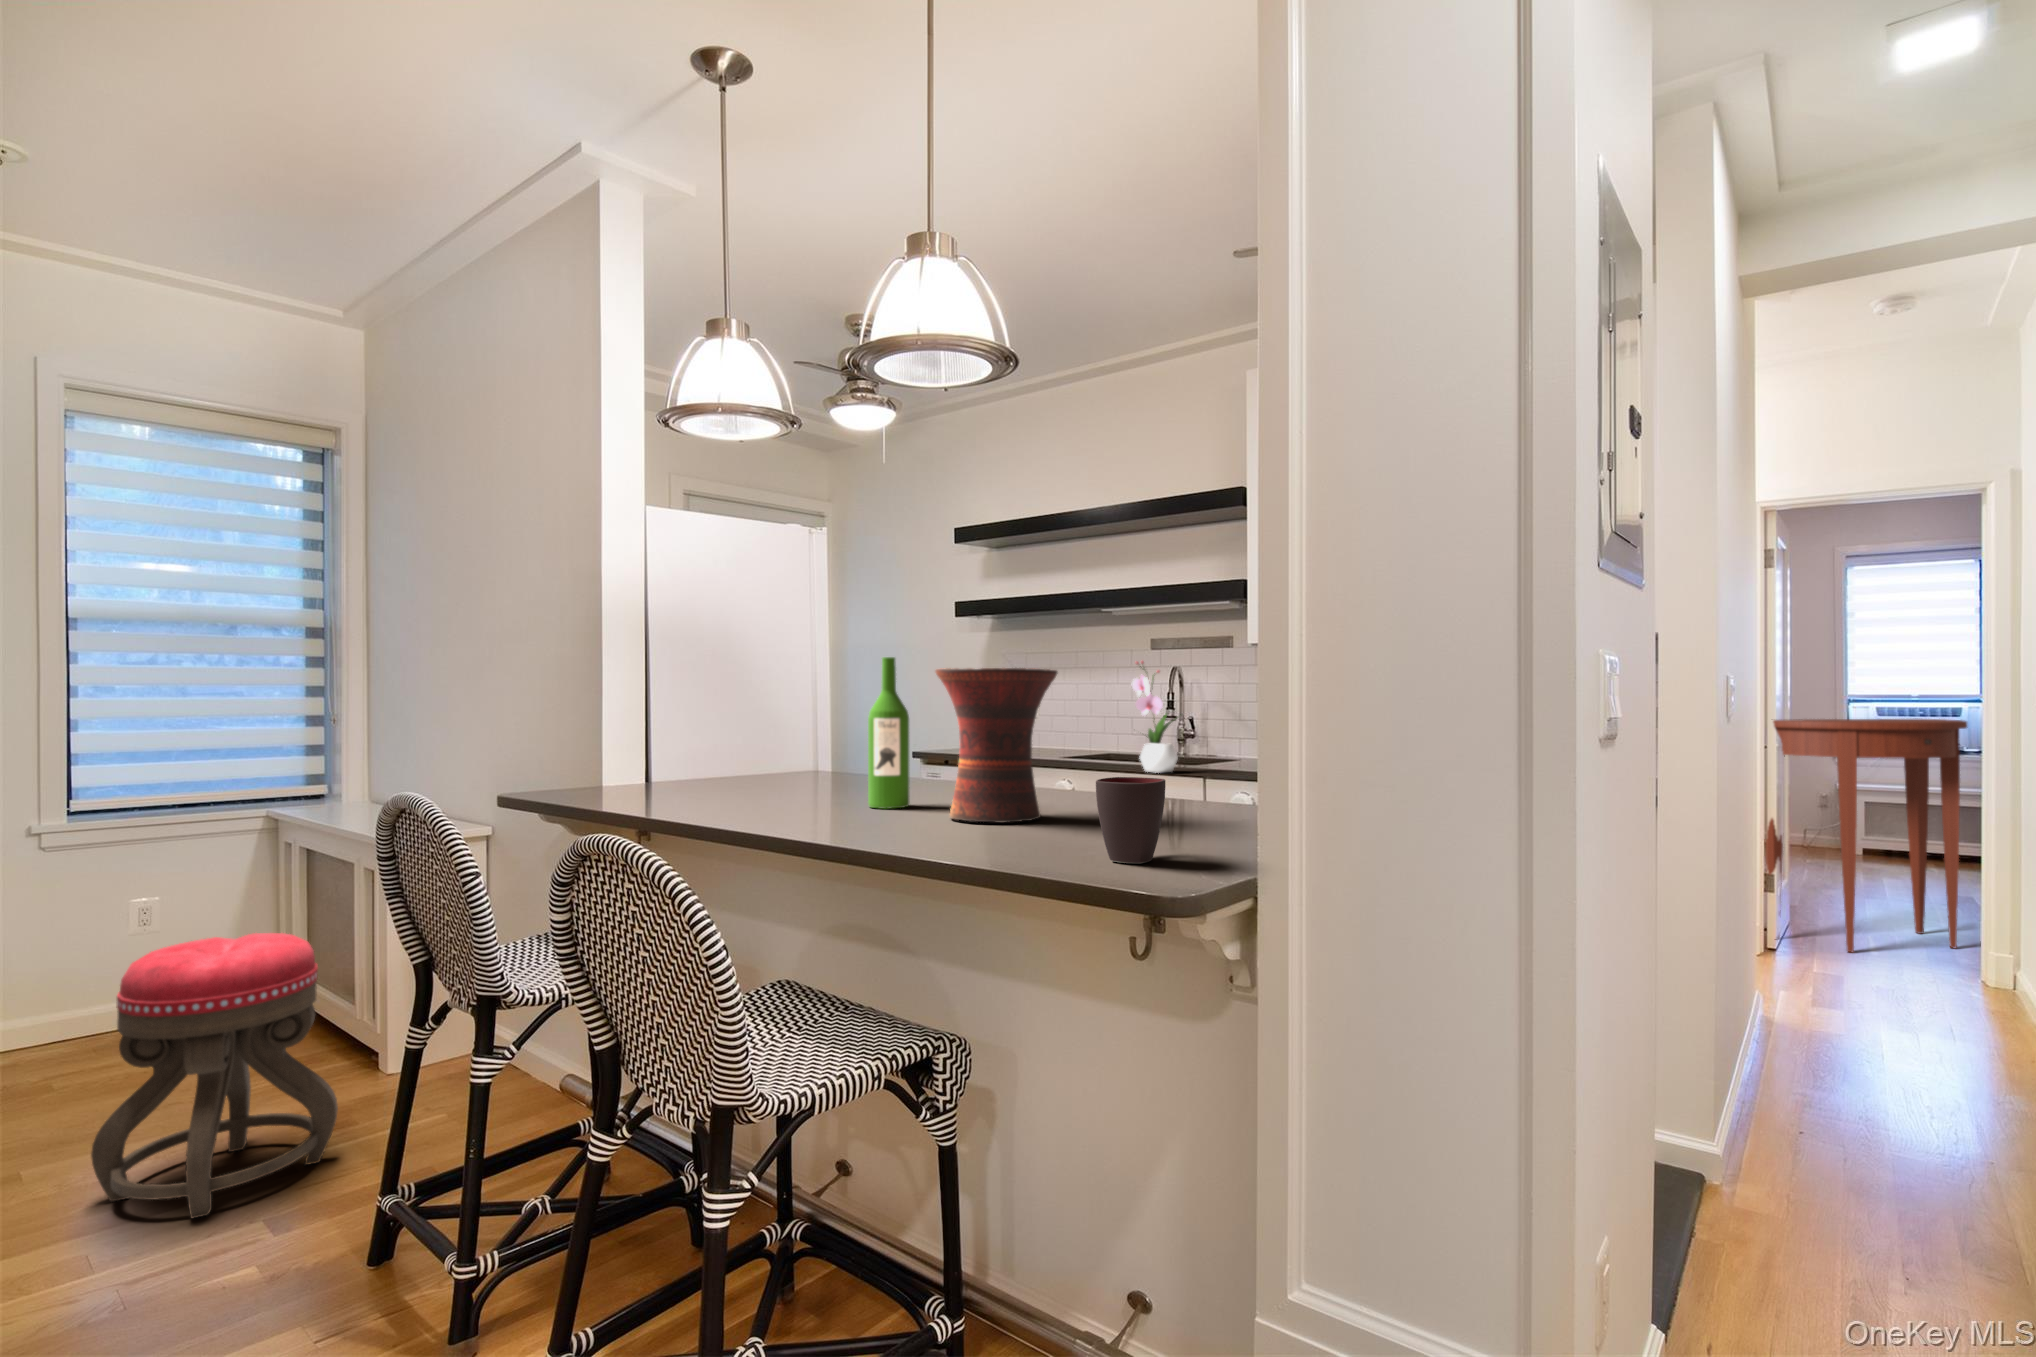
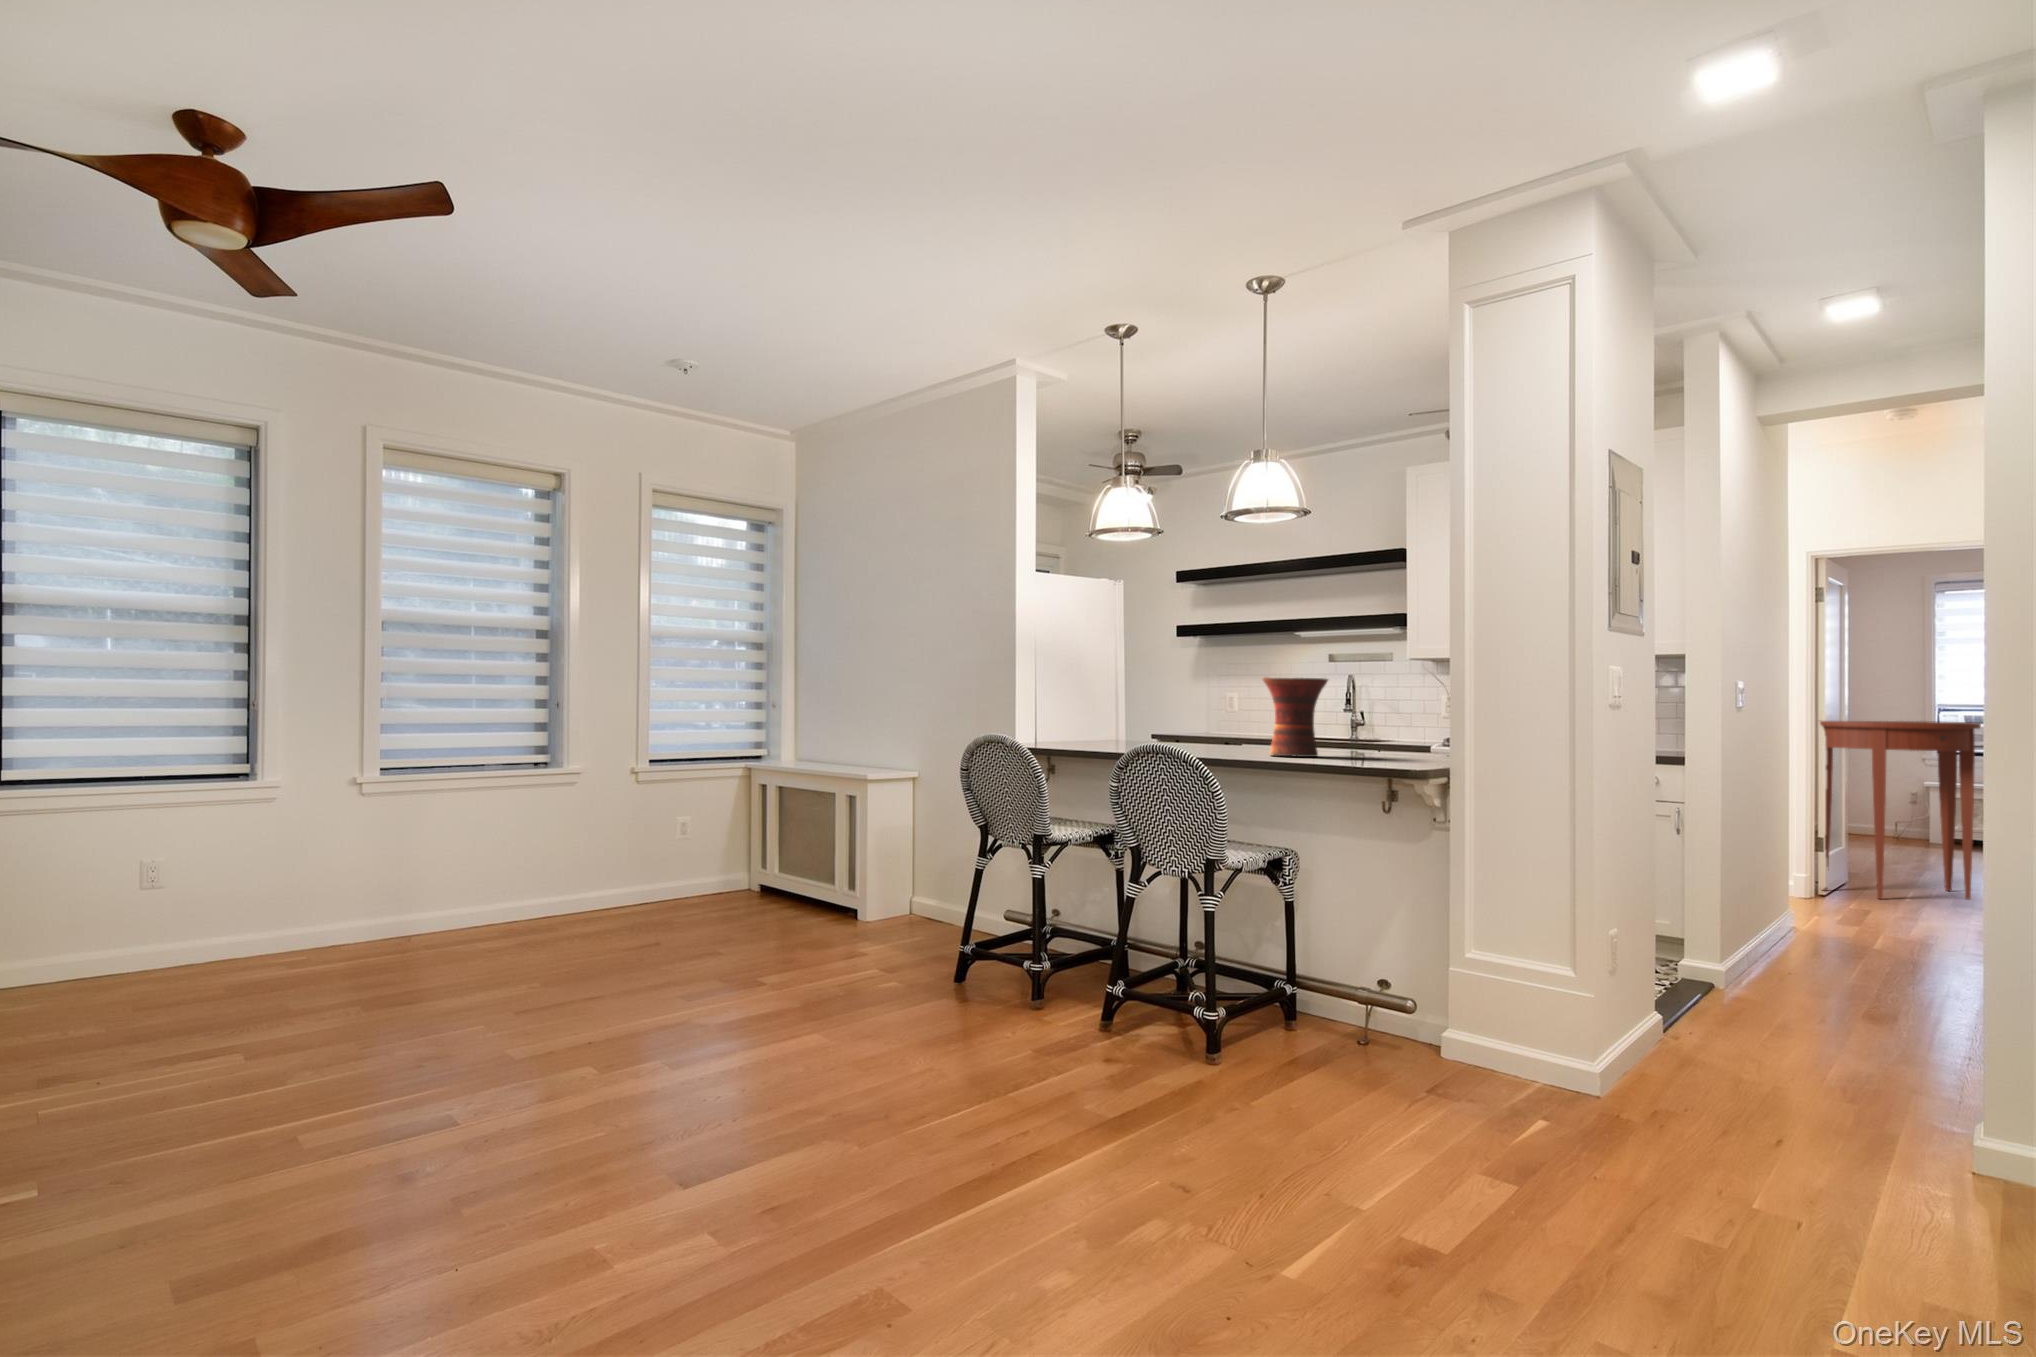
wine bottle: present [868,657,909,809] -> none [1214,671,1237,753]
flower arrangement: present [1132,661,1181,773] -> none [1338,672,1372,744]
cup: present [1096,777,1165,863] -> none [1369,729,1402,767]
ottoman: present [91,933,338,1219] -> none [788,822,893,963]

